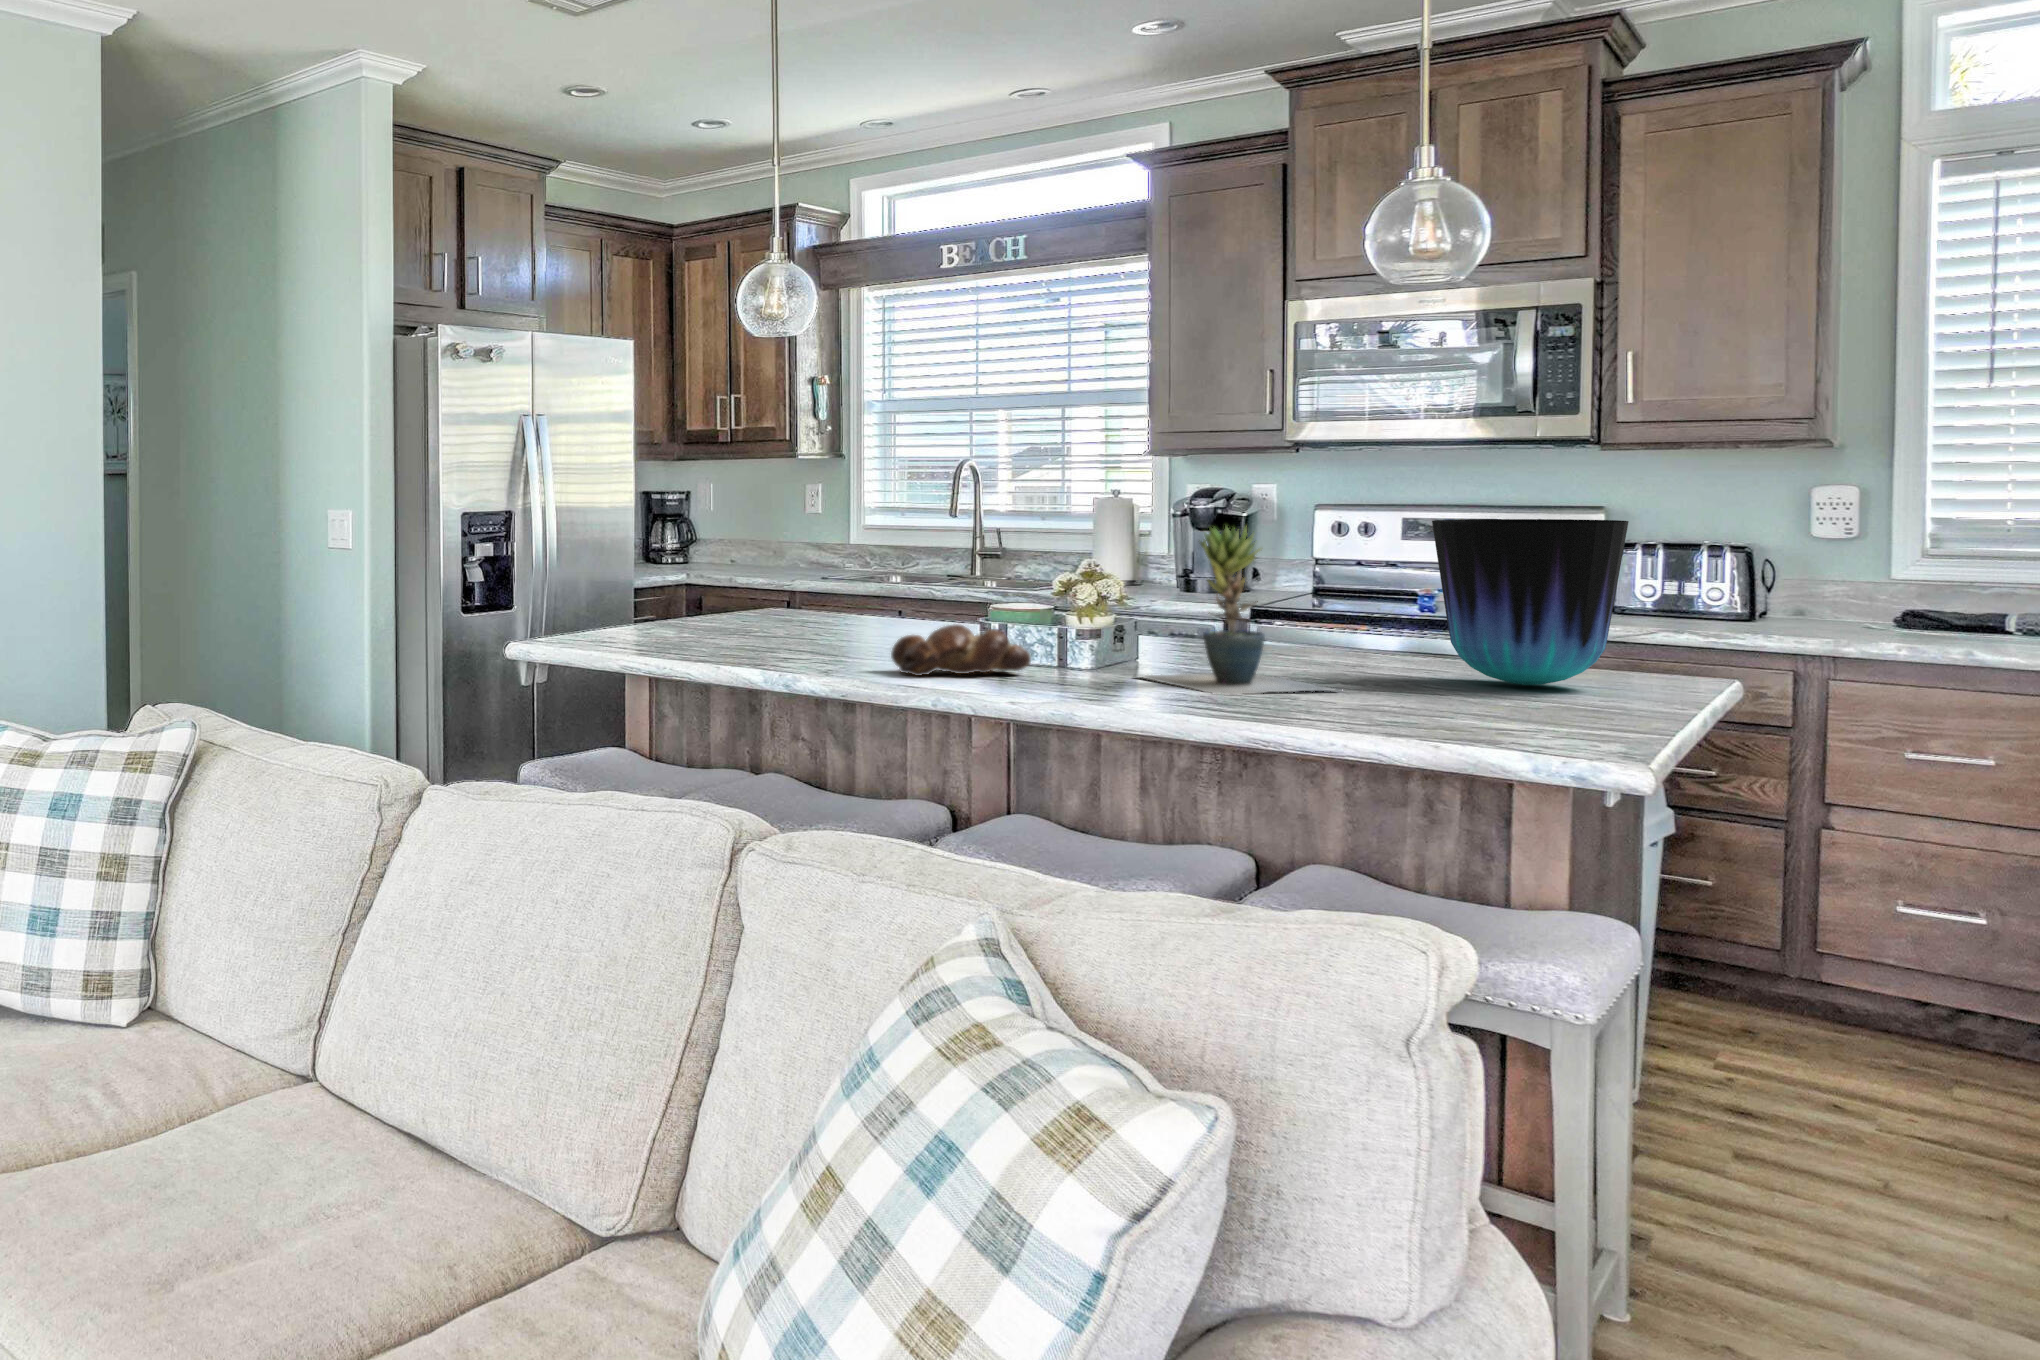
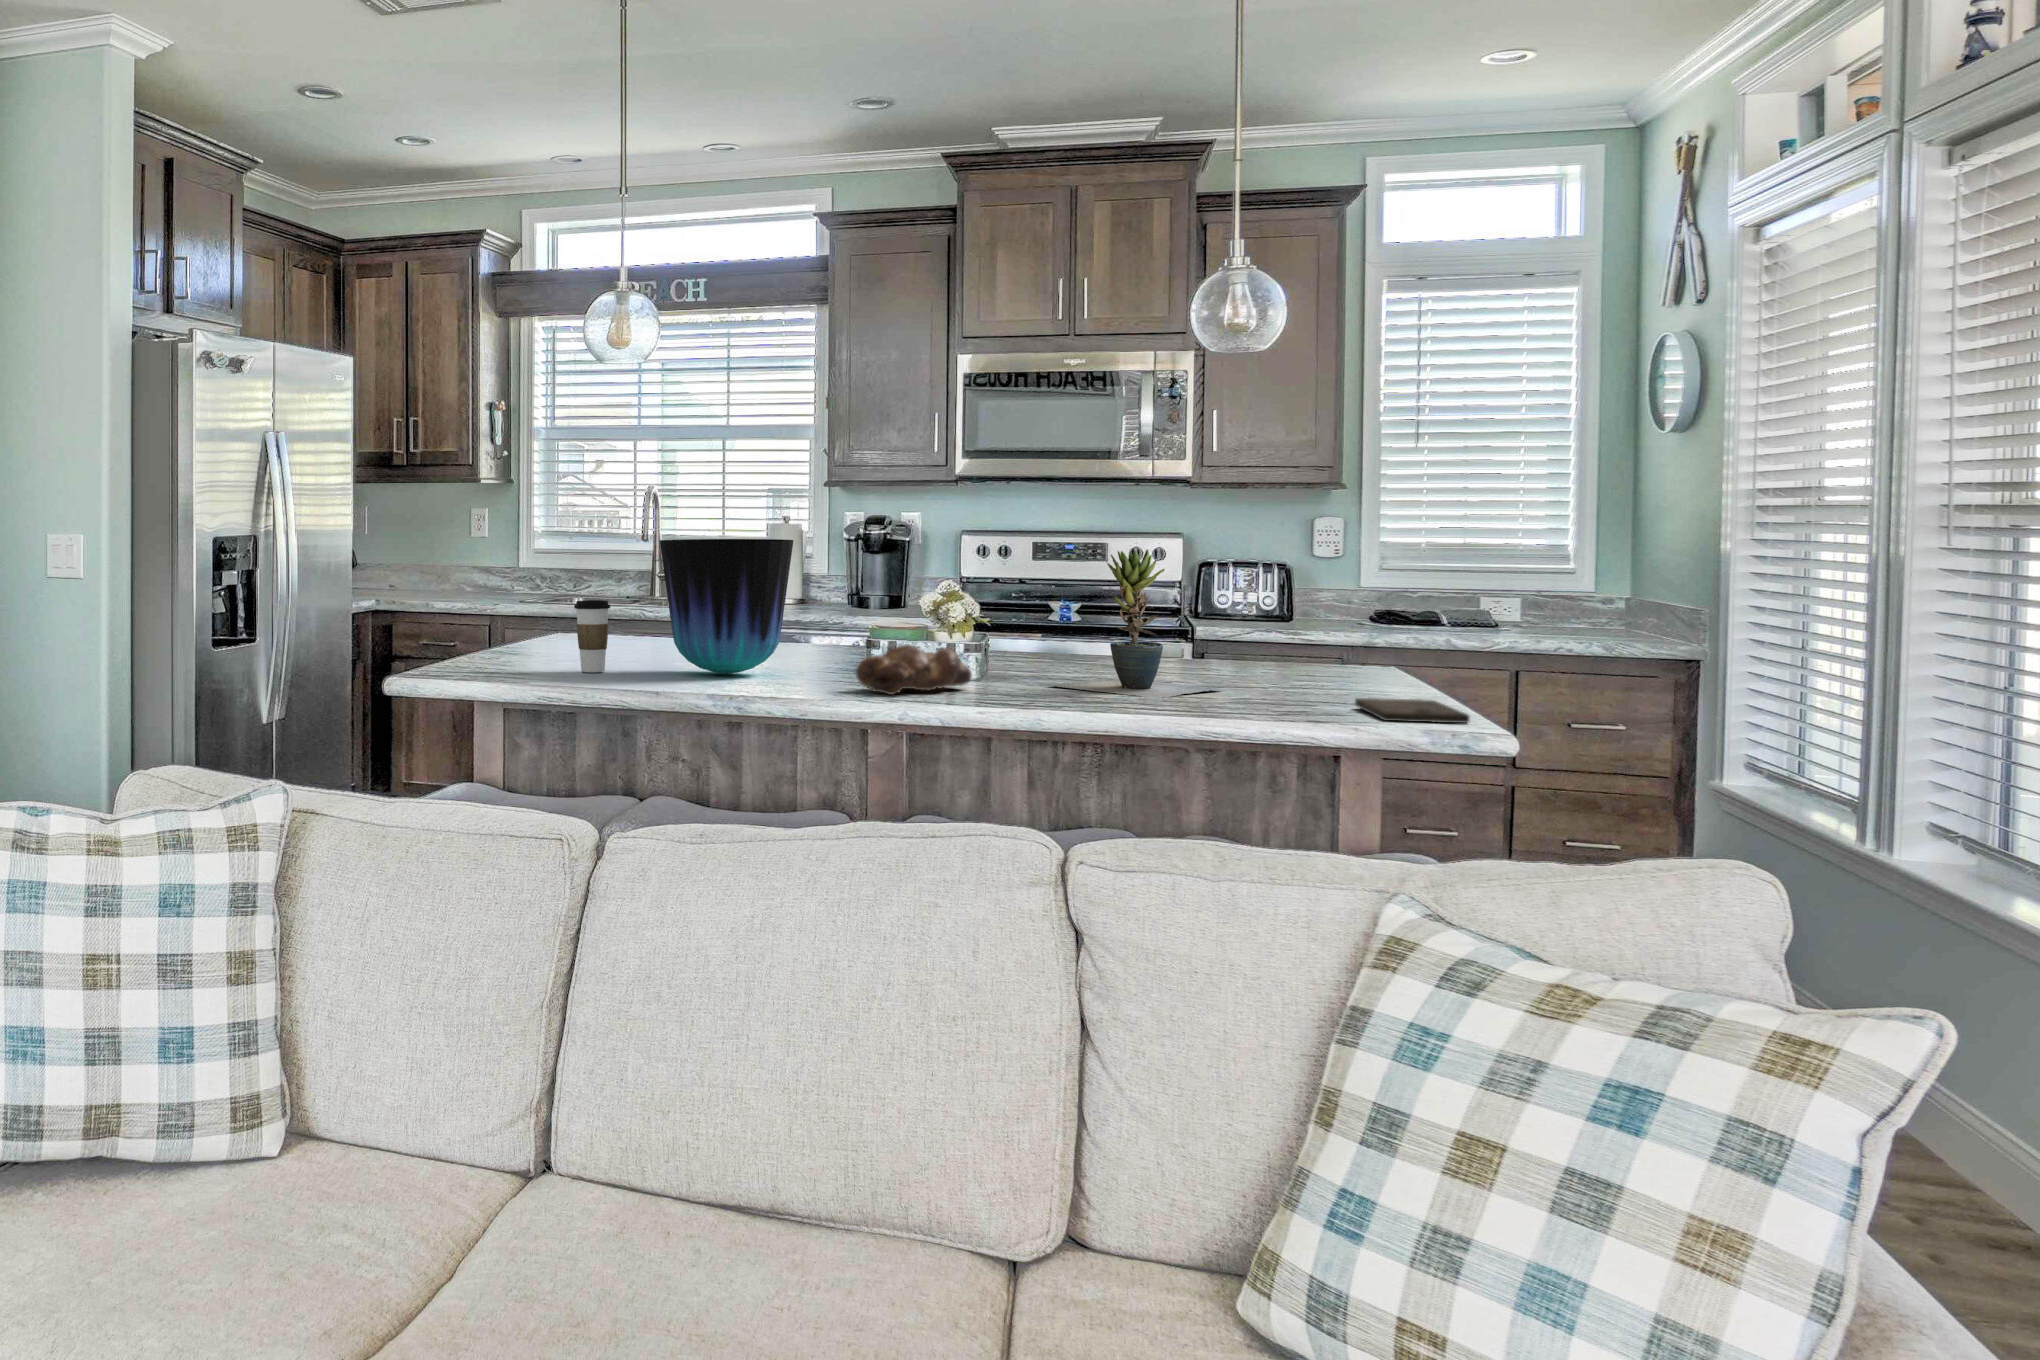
vase: present [1432,519,1628,685] -> present [660,539,793,674]
coffee cup: none [681,572,717,643] -> present [574,600,610,672]
cutting board: none [1410,706,1540,742] -> present [1355,698,1470,723]

